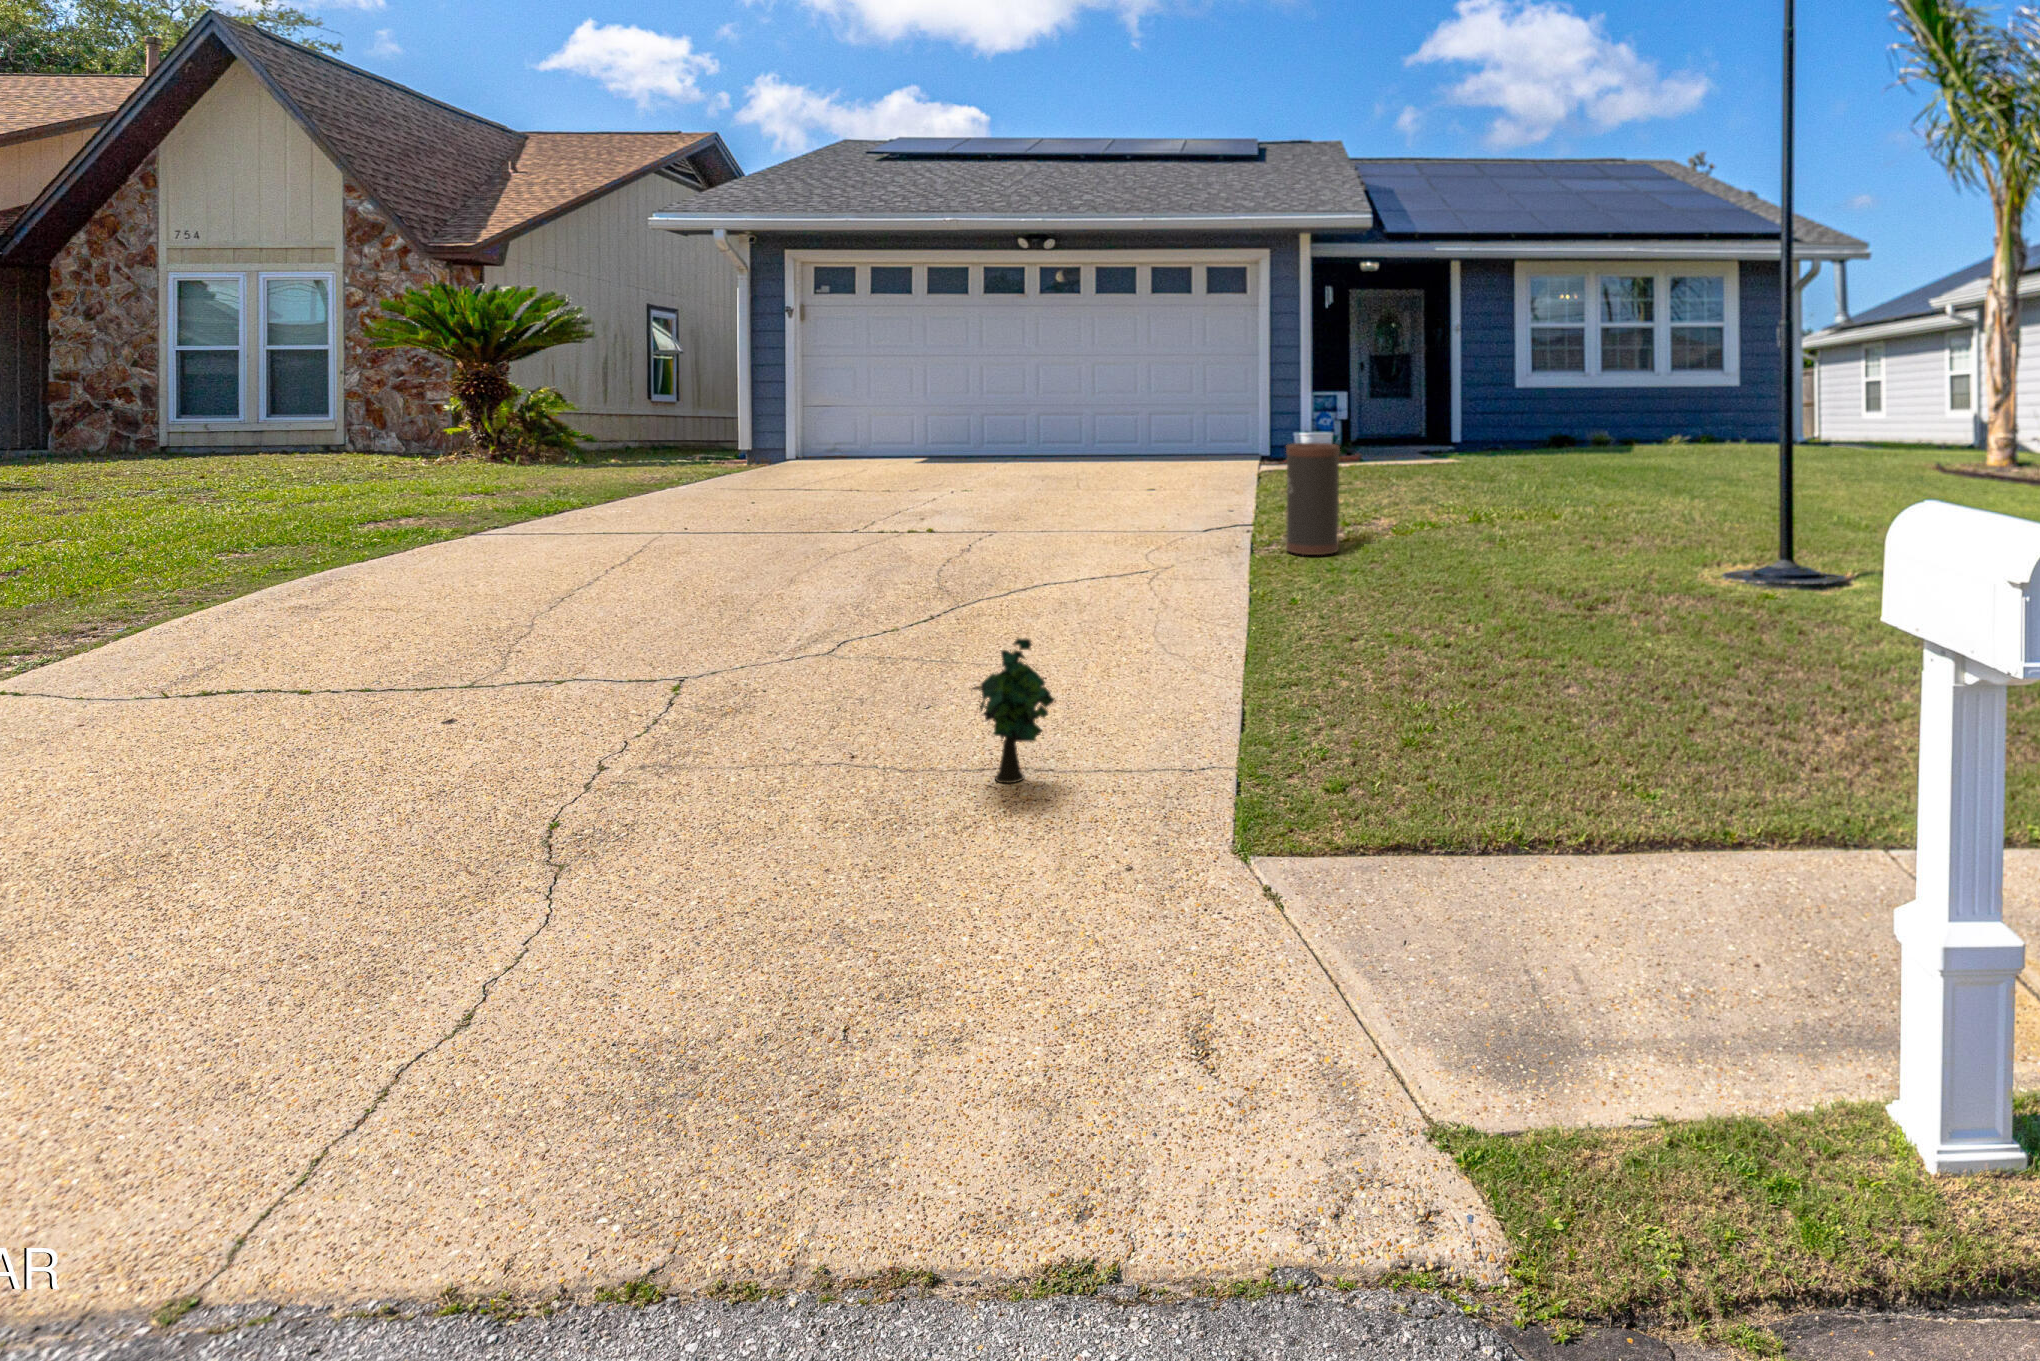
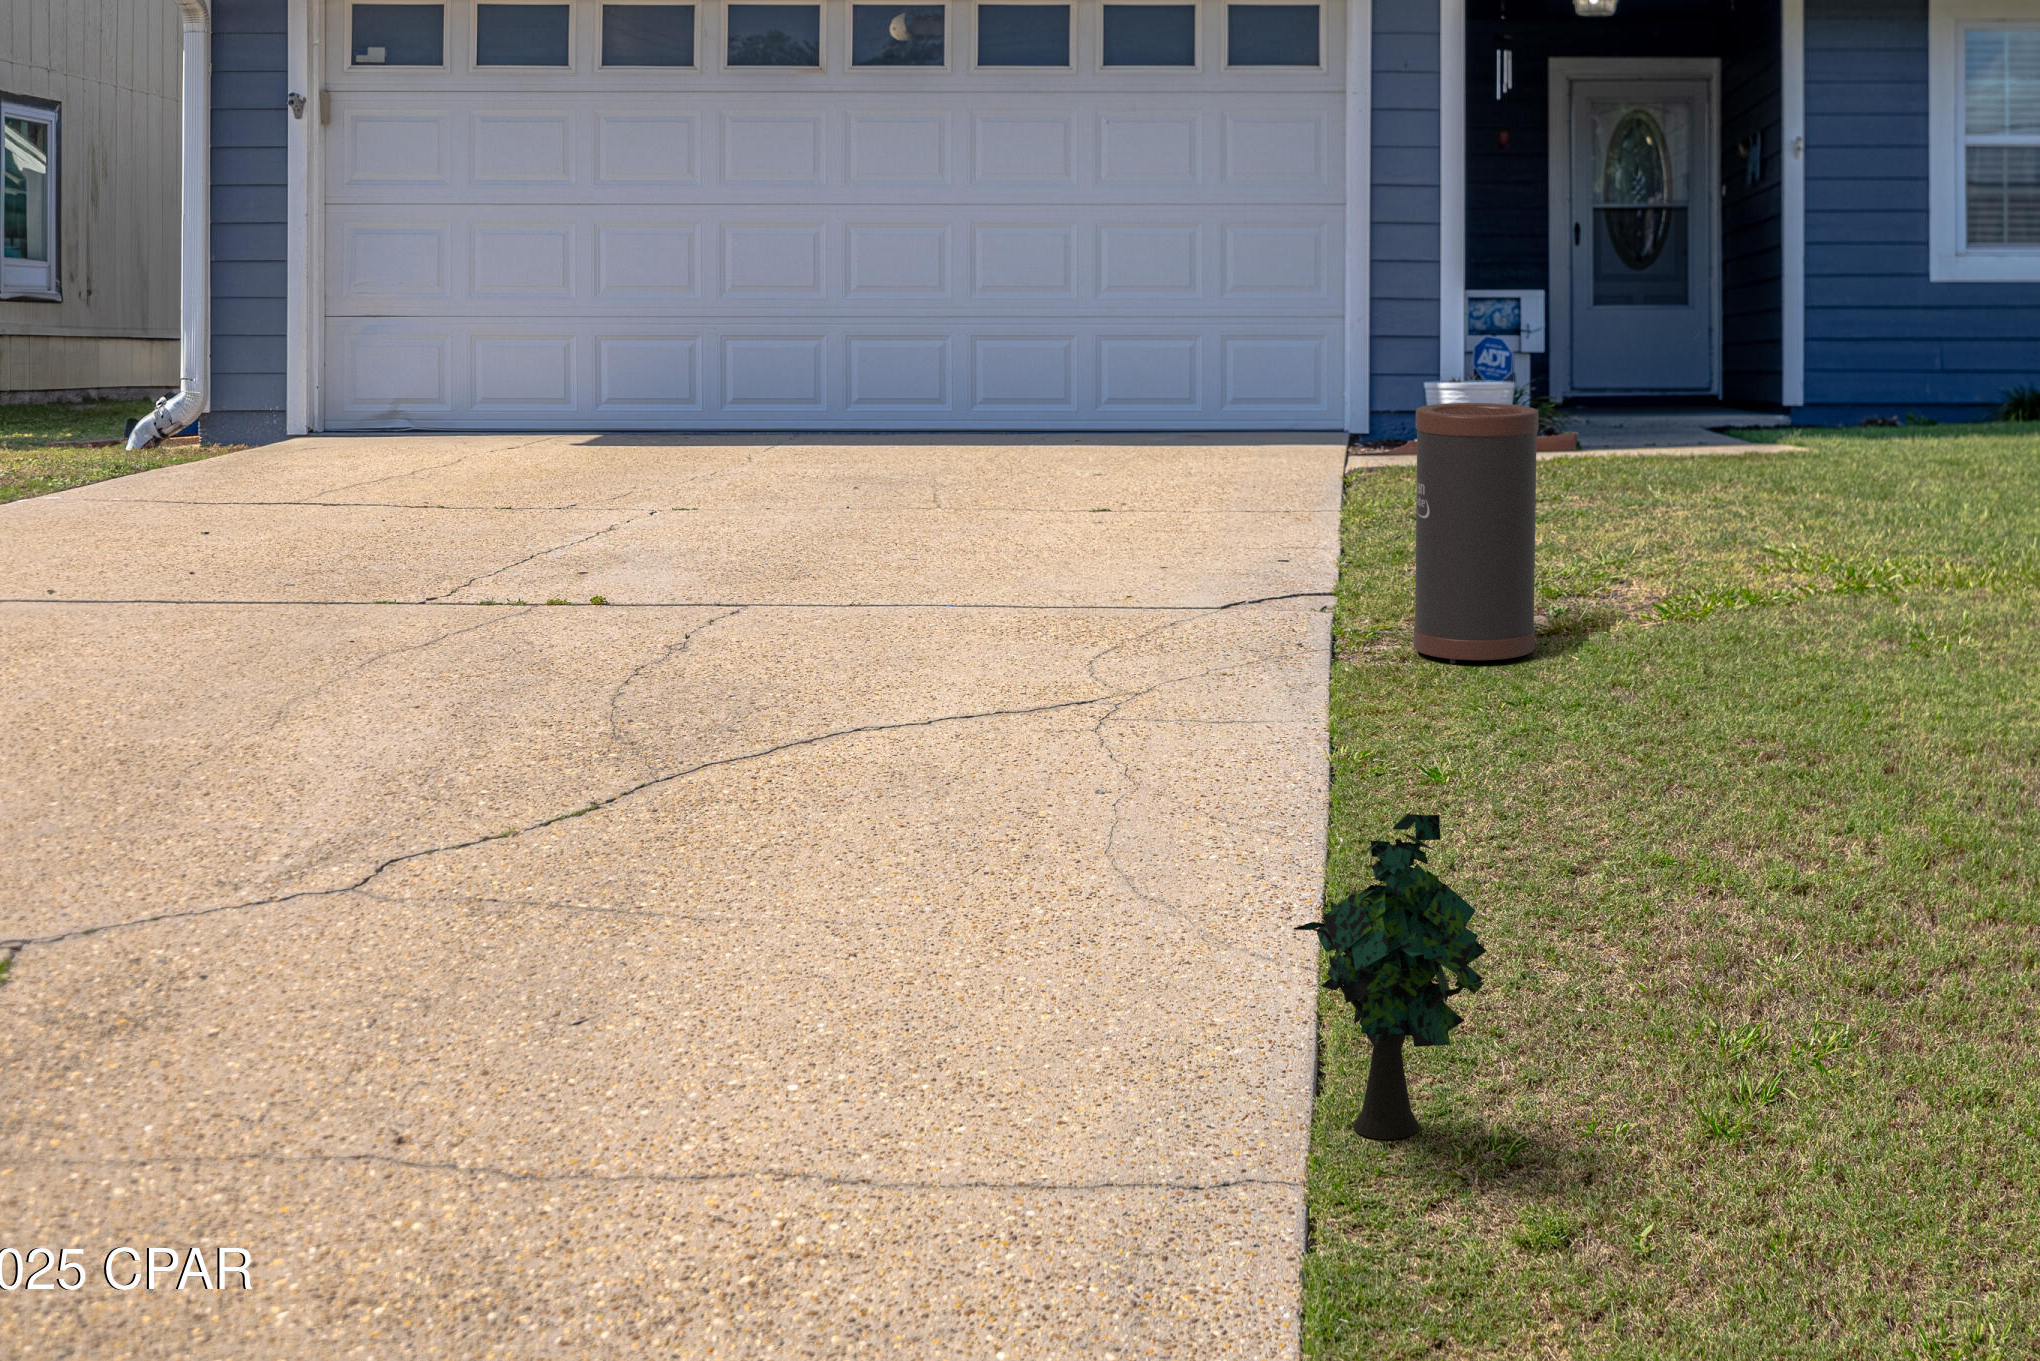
decorative plant: present [972,639,1055,783] -> present [1293,814,1487,1139]

